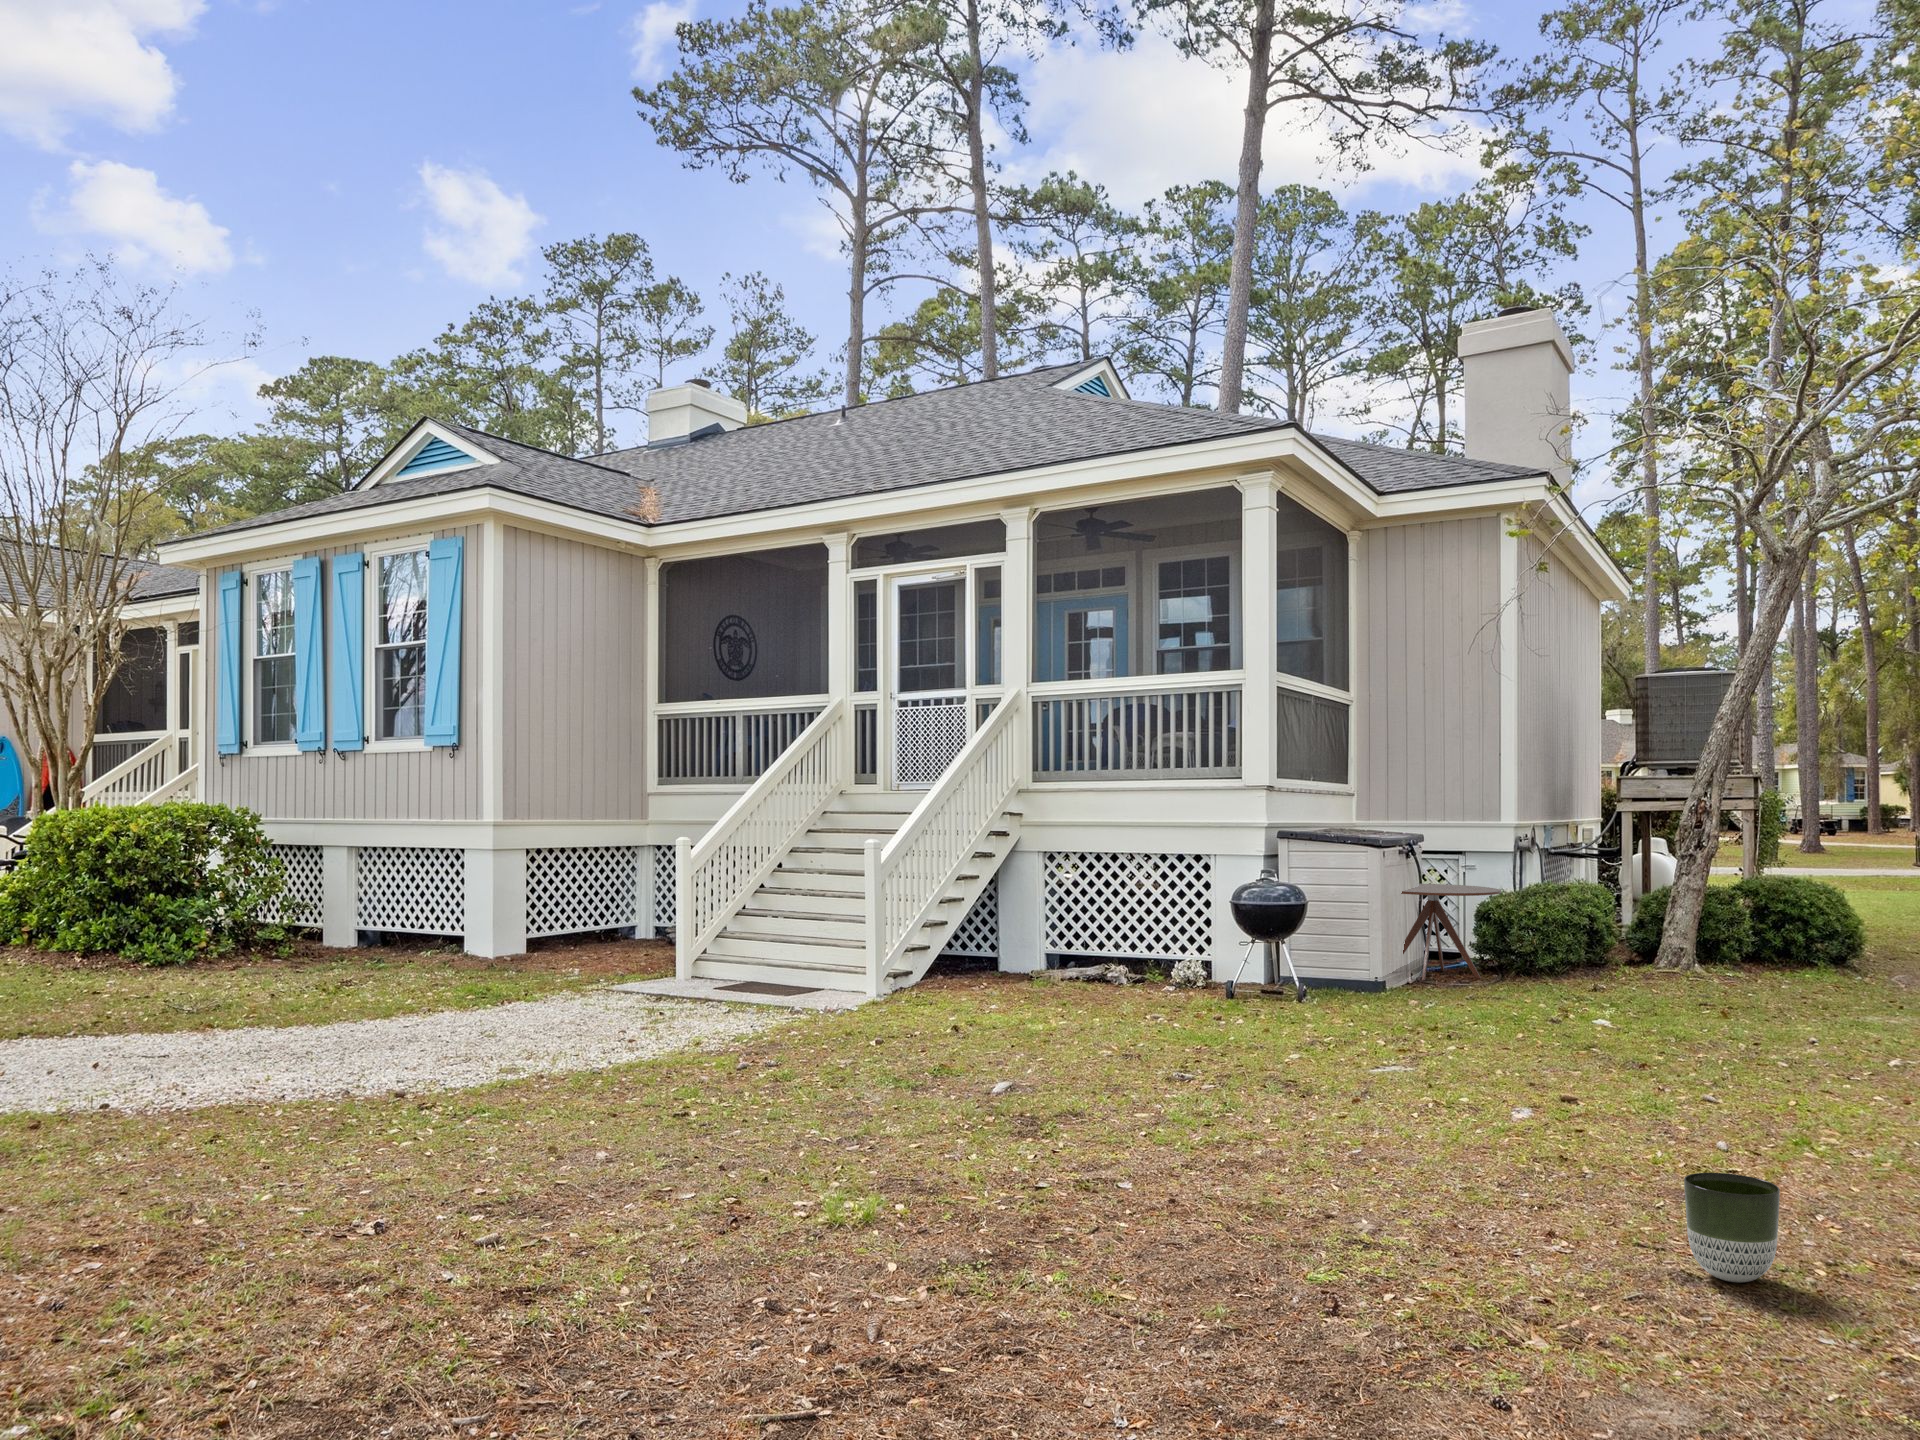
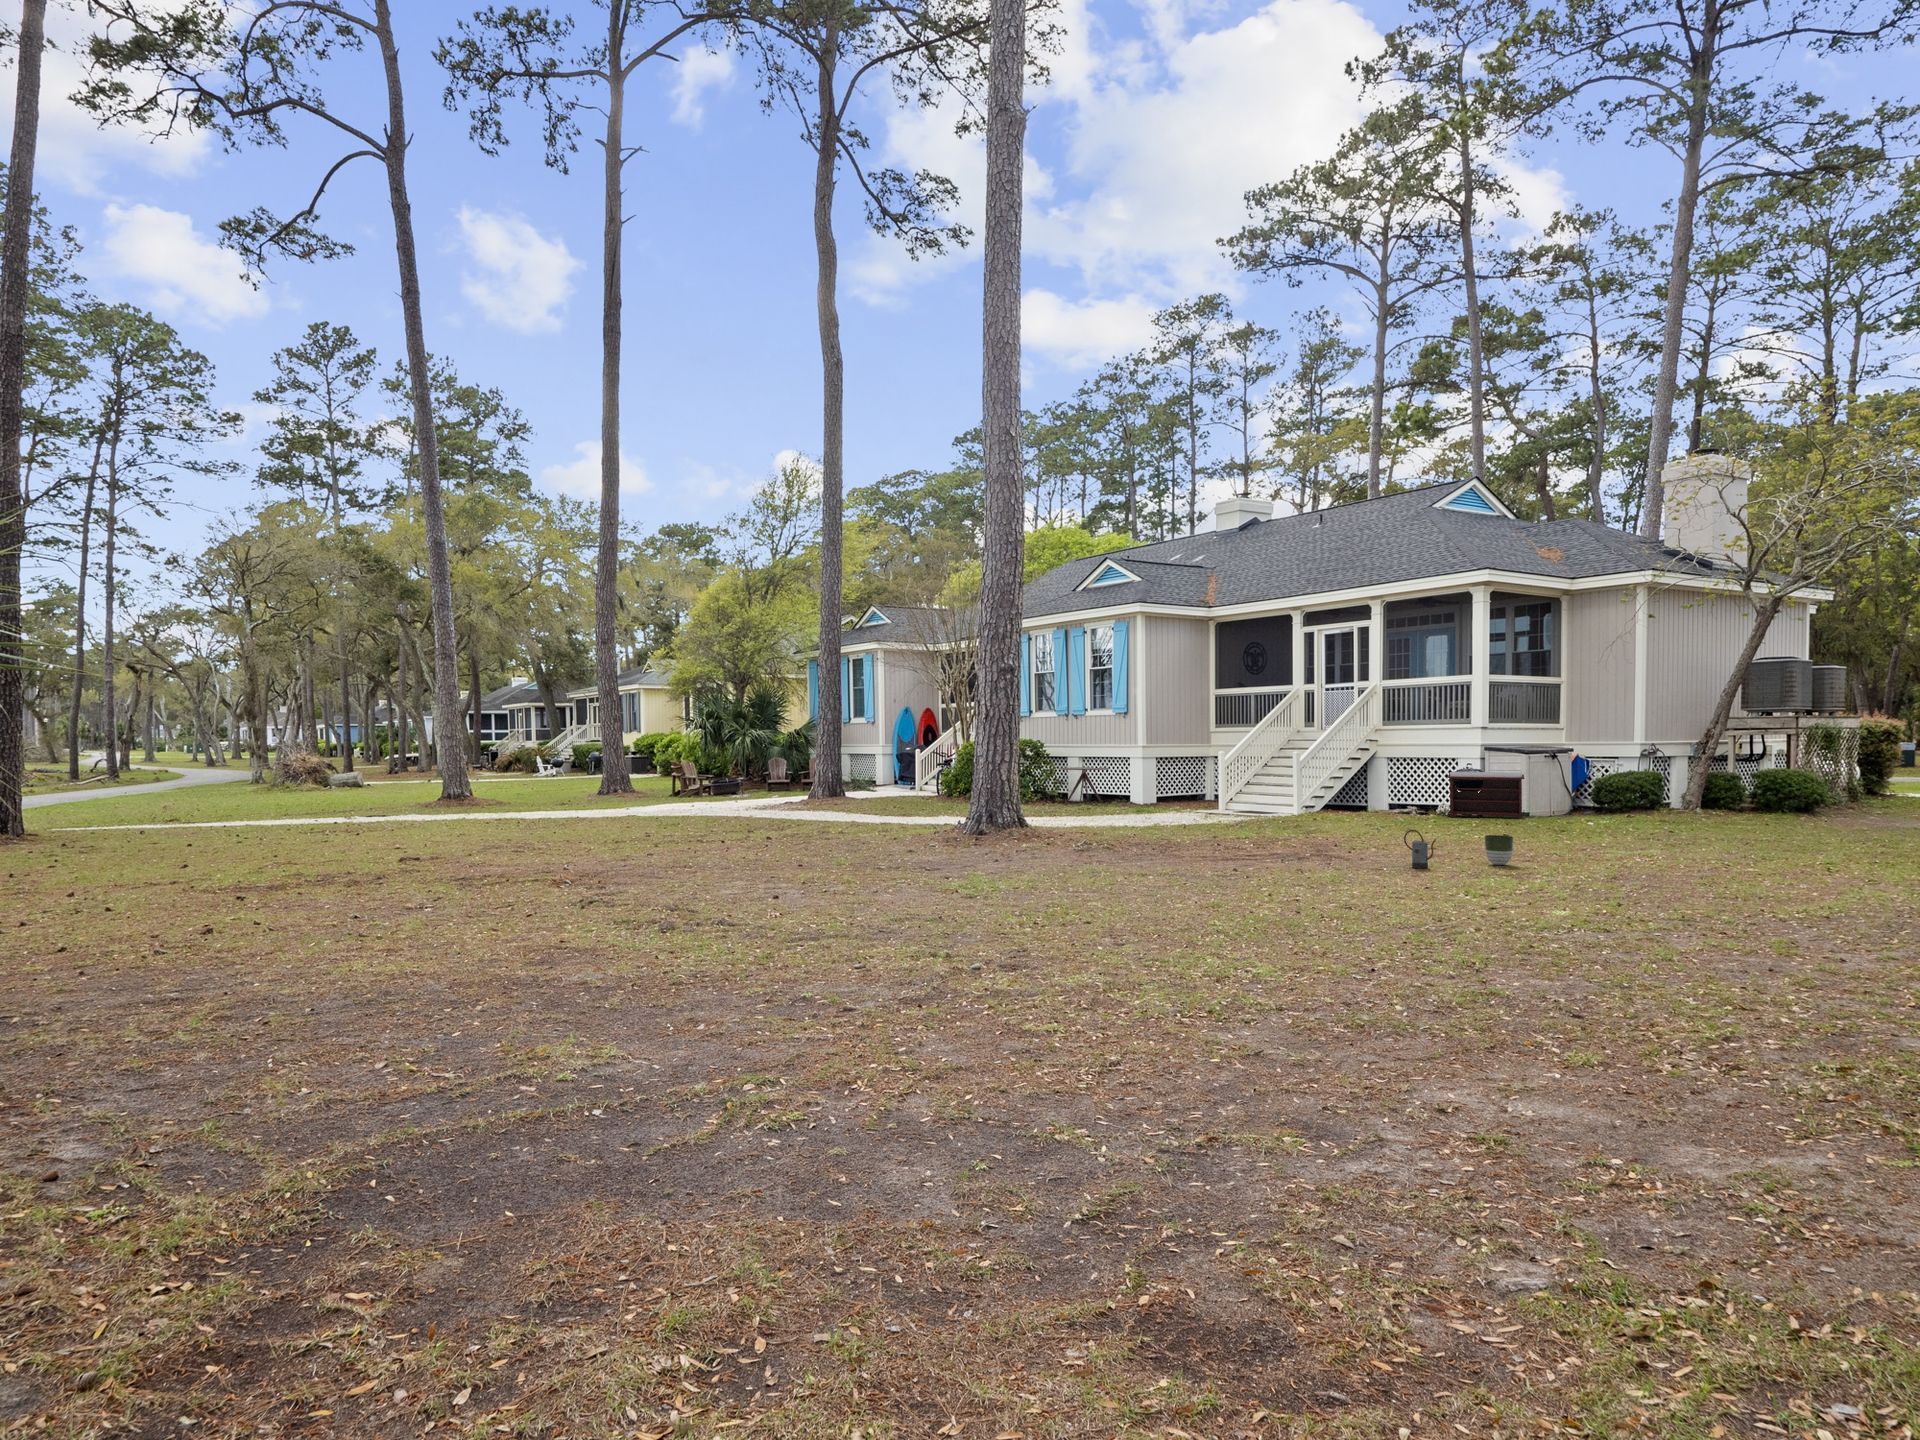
round table: present [1401,884,1501,981] -> present [1059,767,1109,803]
bench: none [1182,886,1340,989] -> present [1448,772,1524,819]
watering can: none [1502,1200,1635,1353] -> present [1404,830,1436,868]

